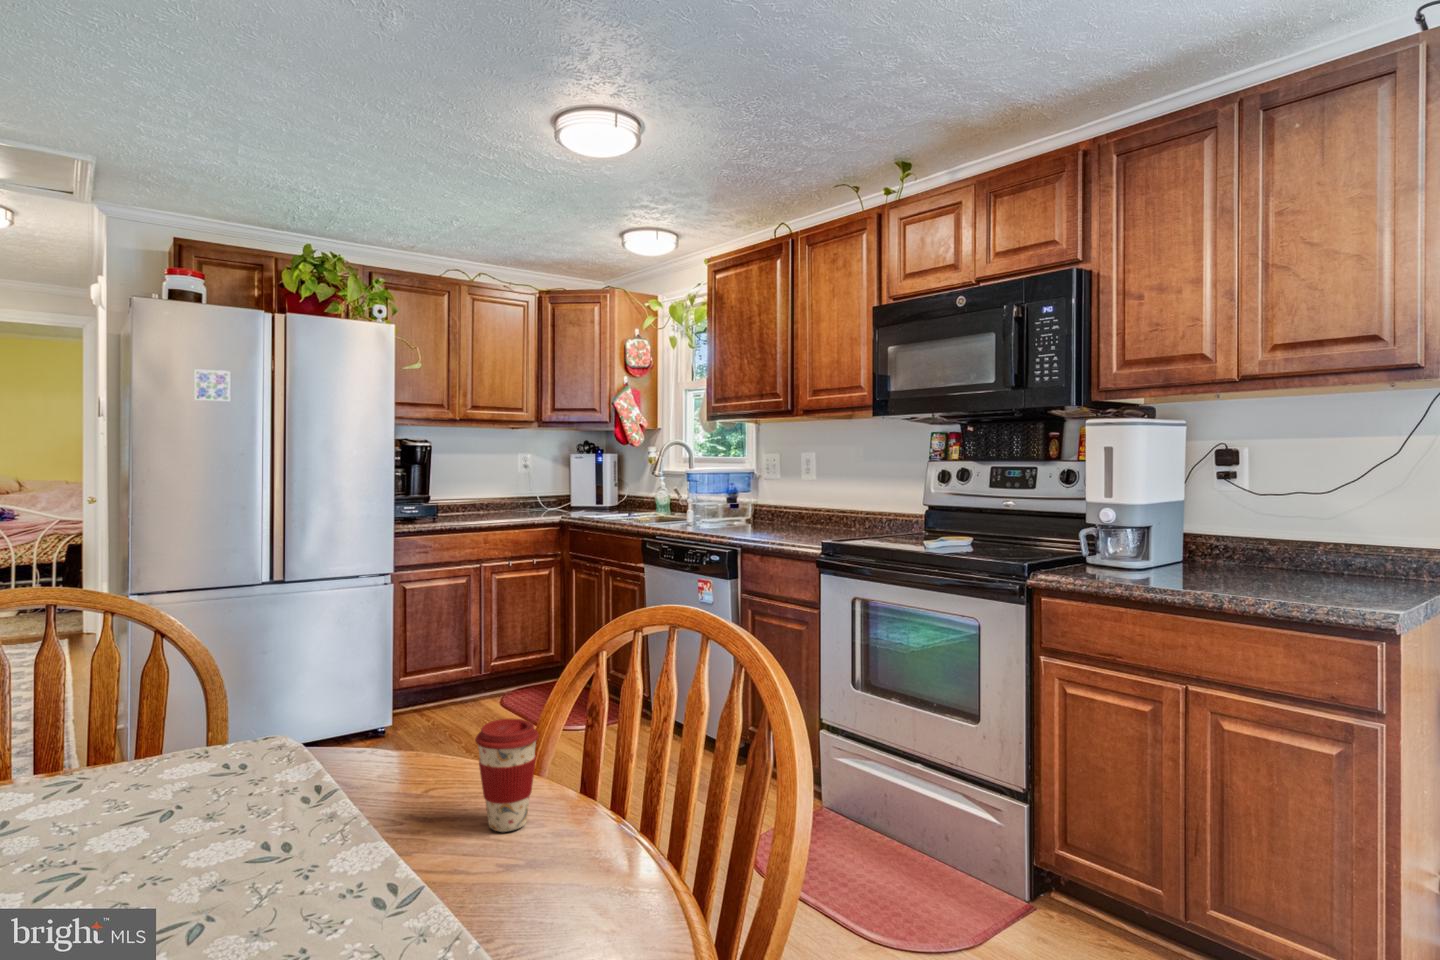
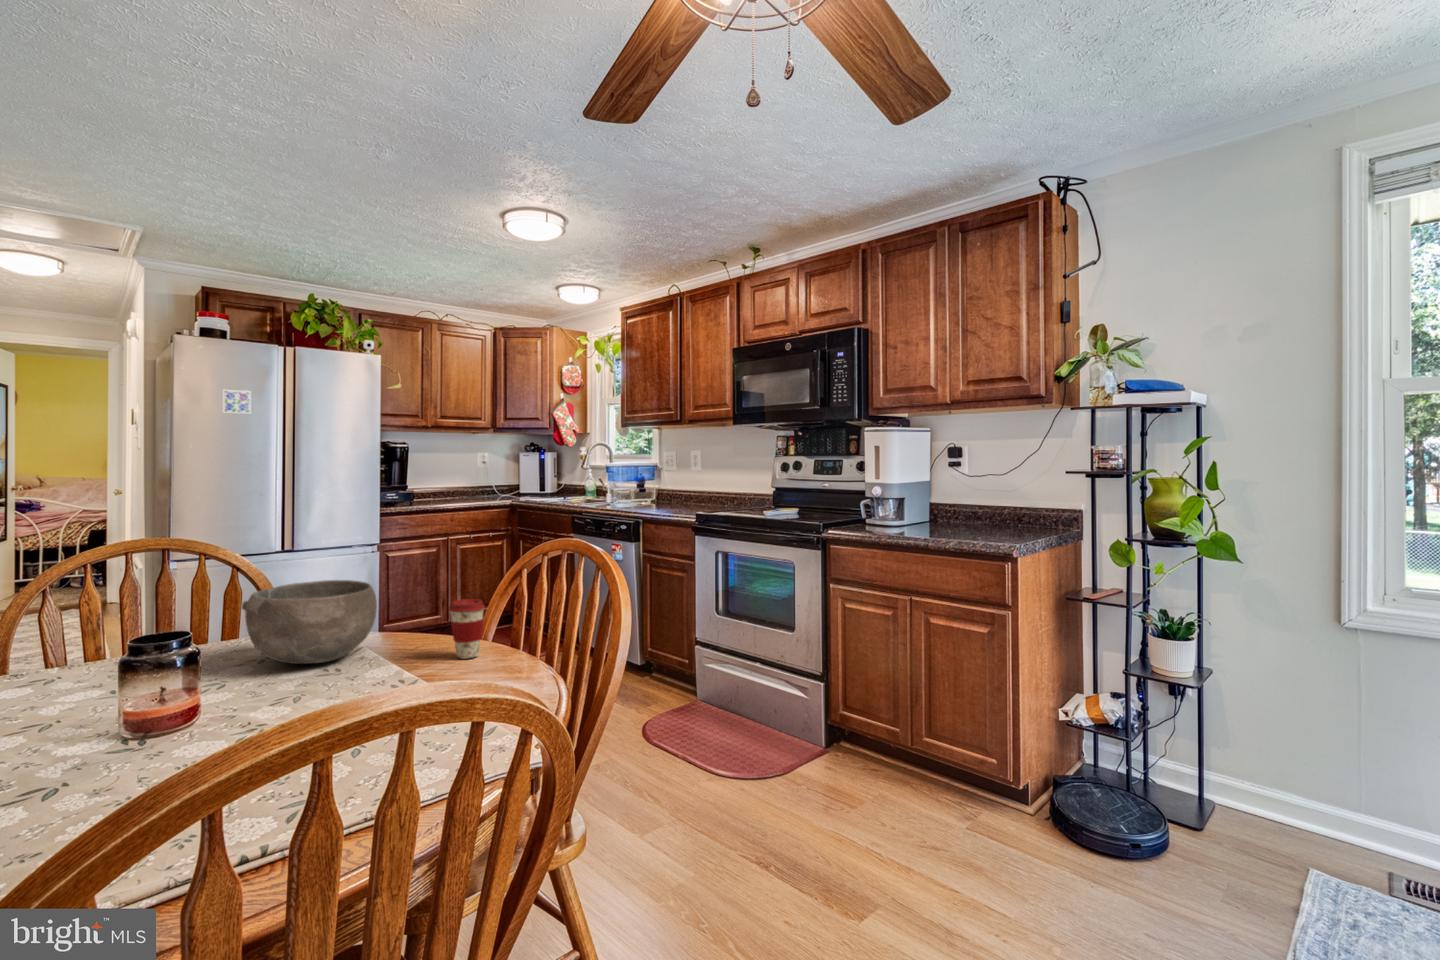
bowl: none [117,675,354,840] -> present [242,580,377,664]

